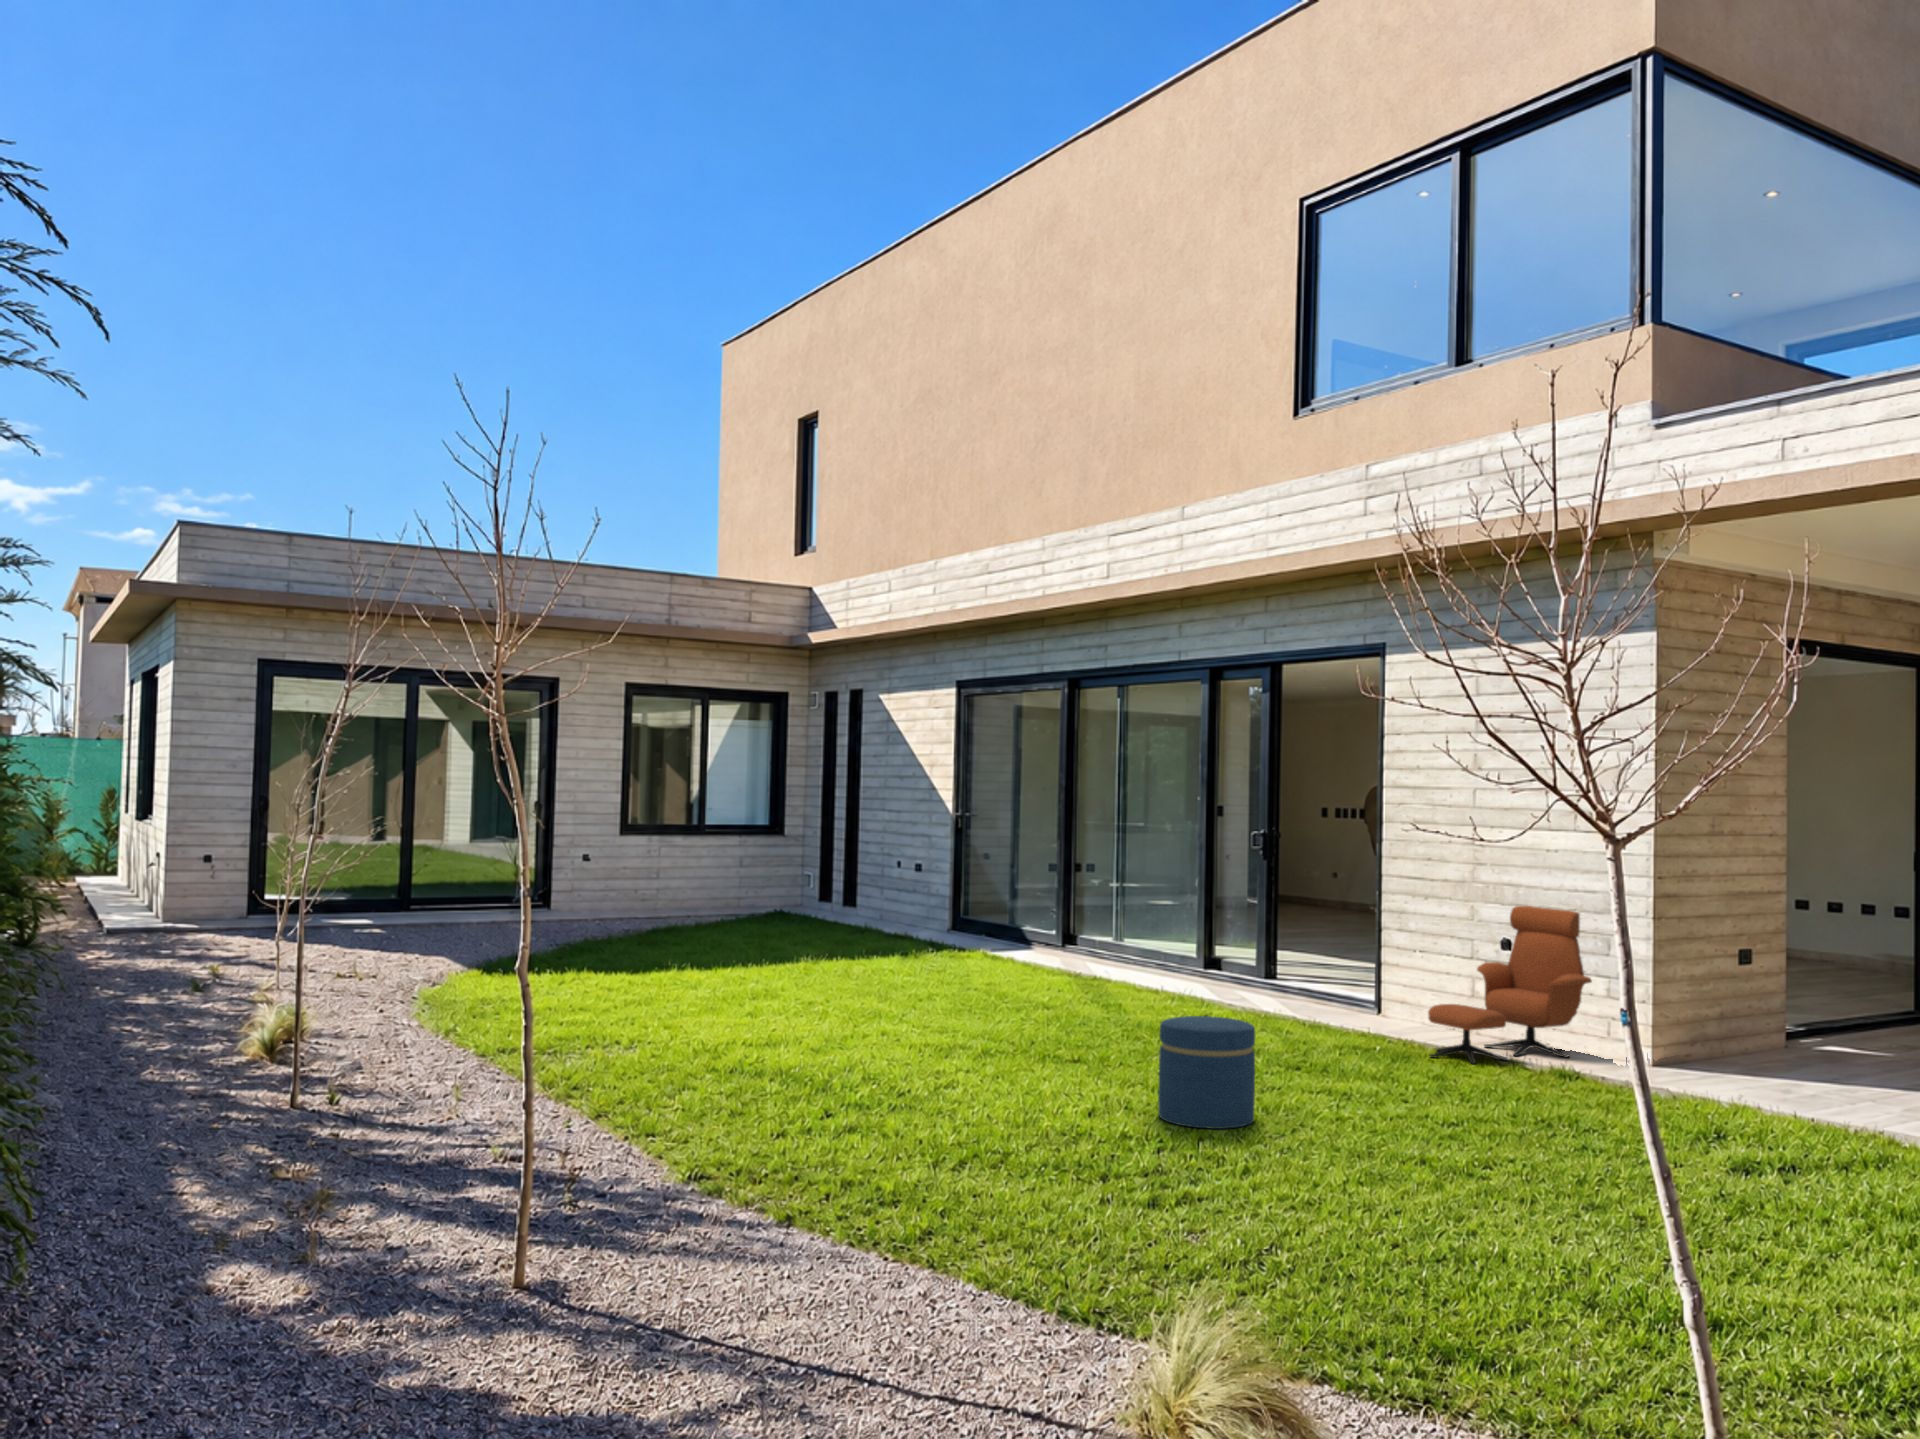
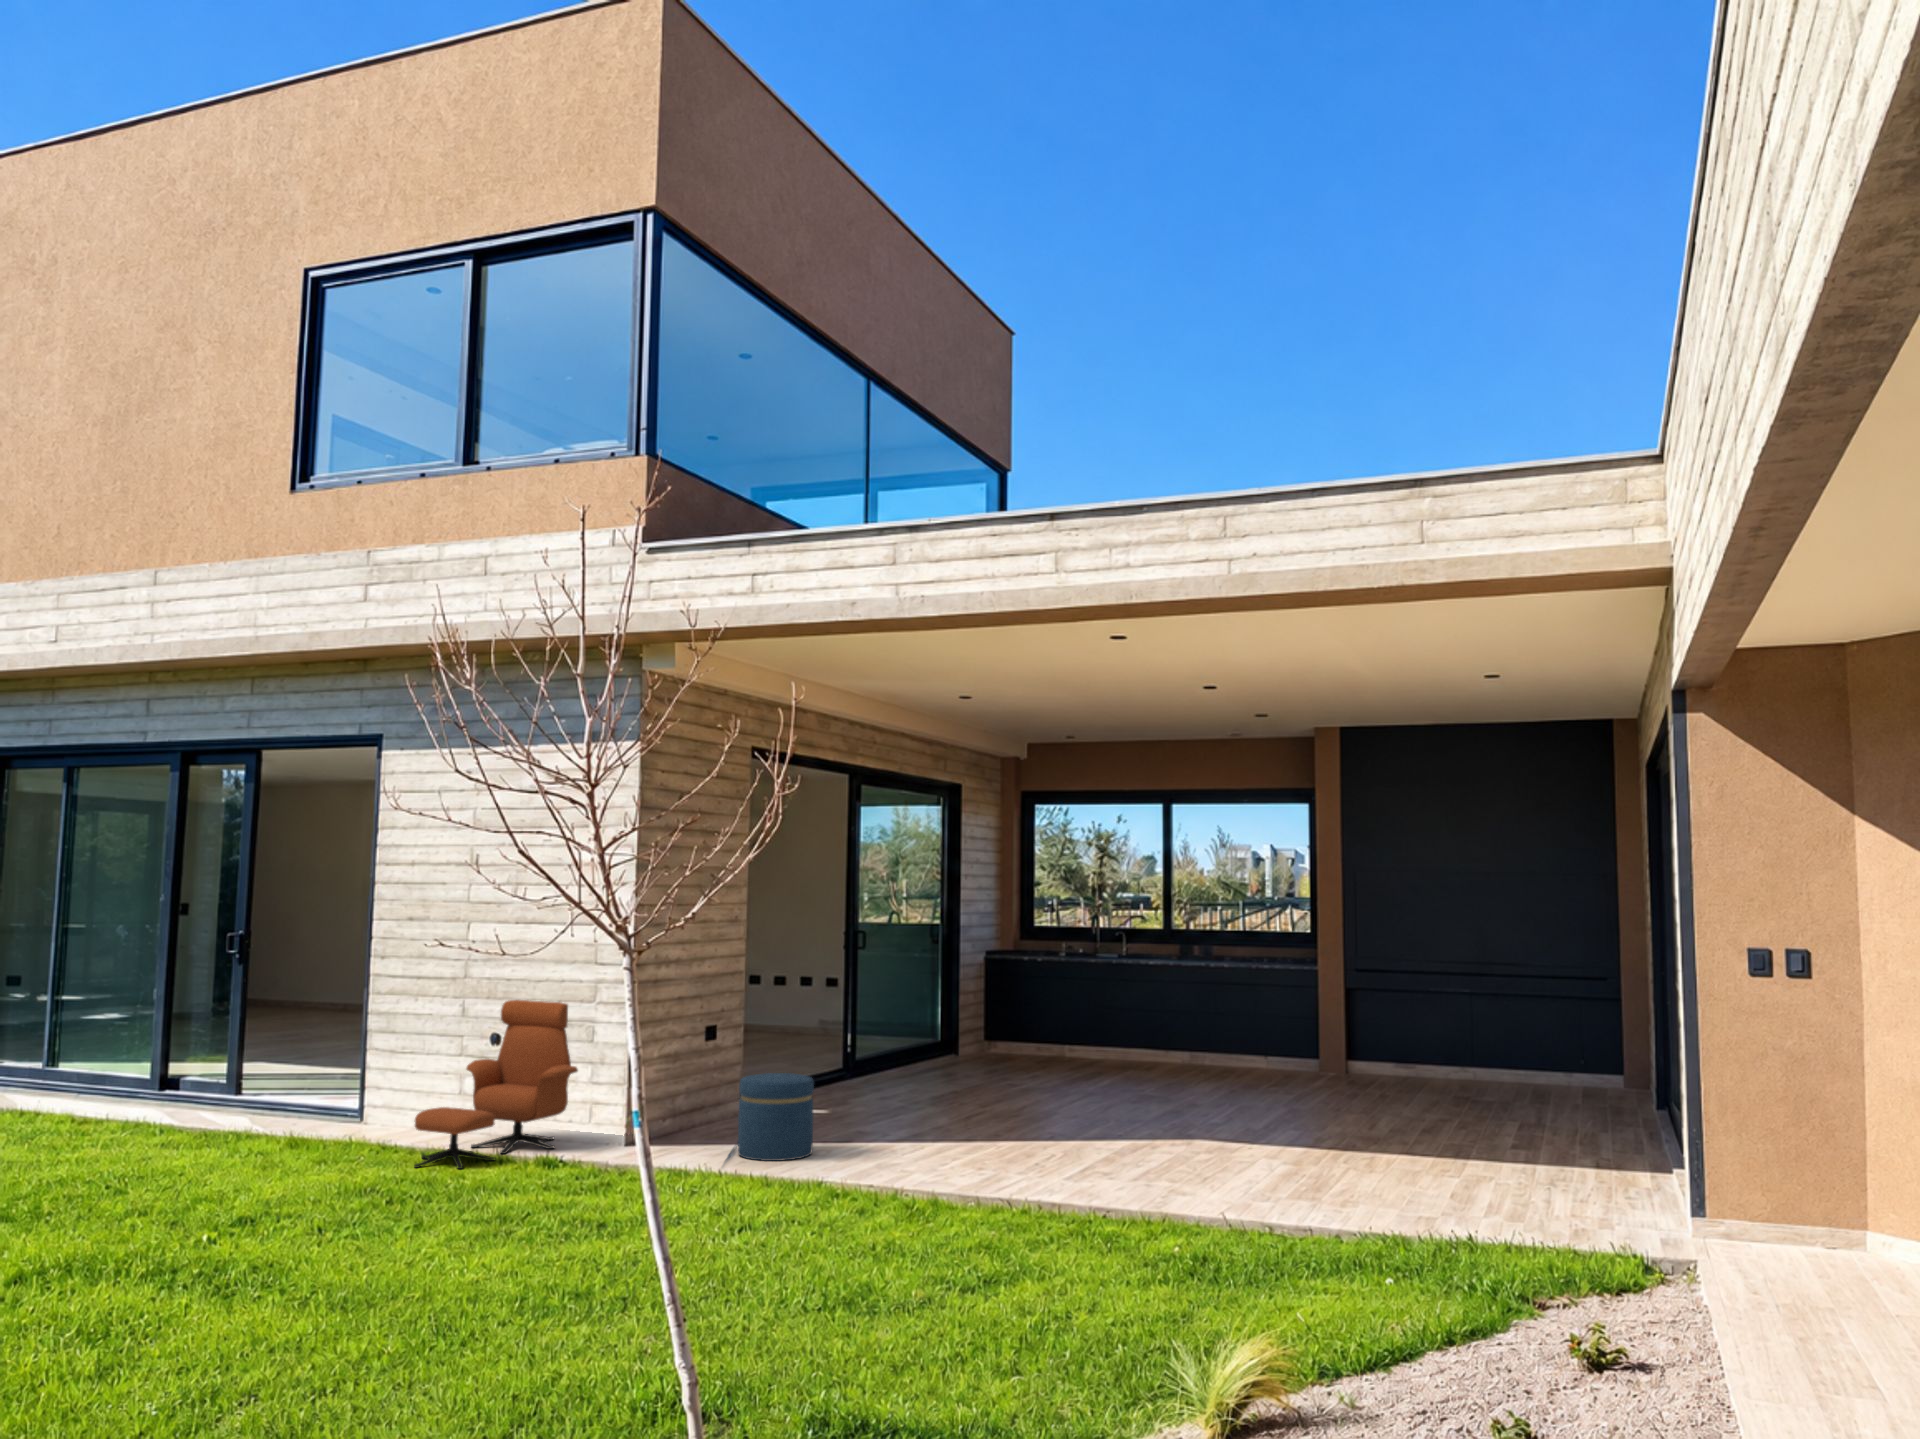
ottoman: present [1158,1016,1255,1129] -> present [738,1073,814,1161]

